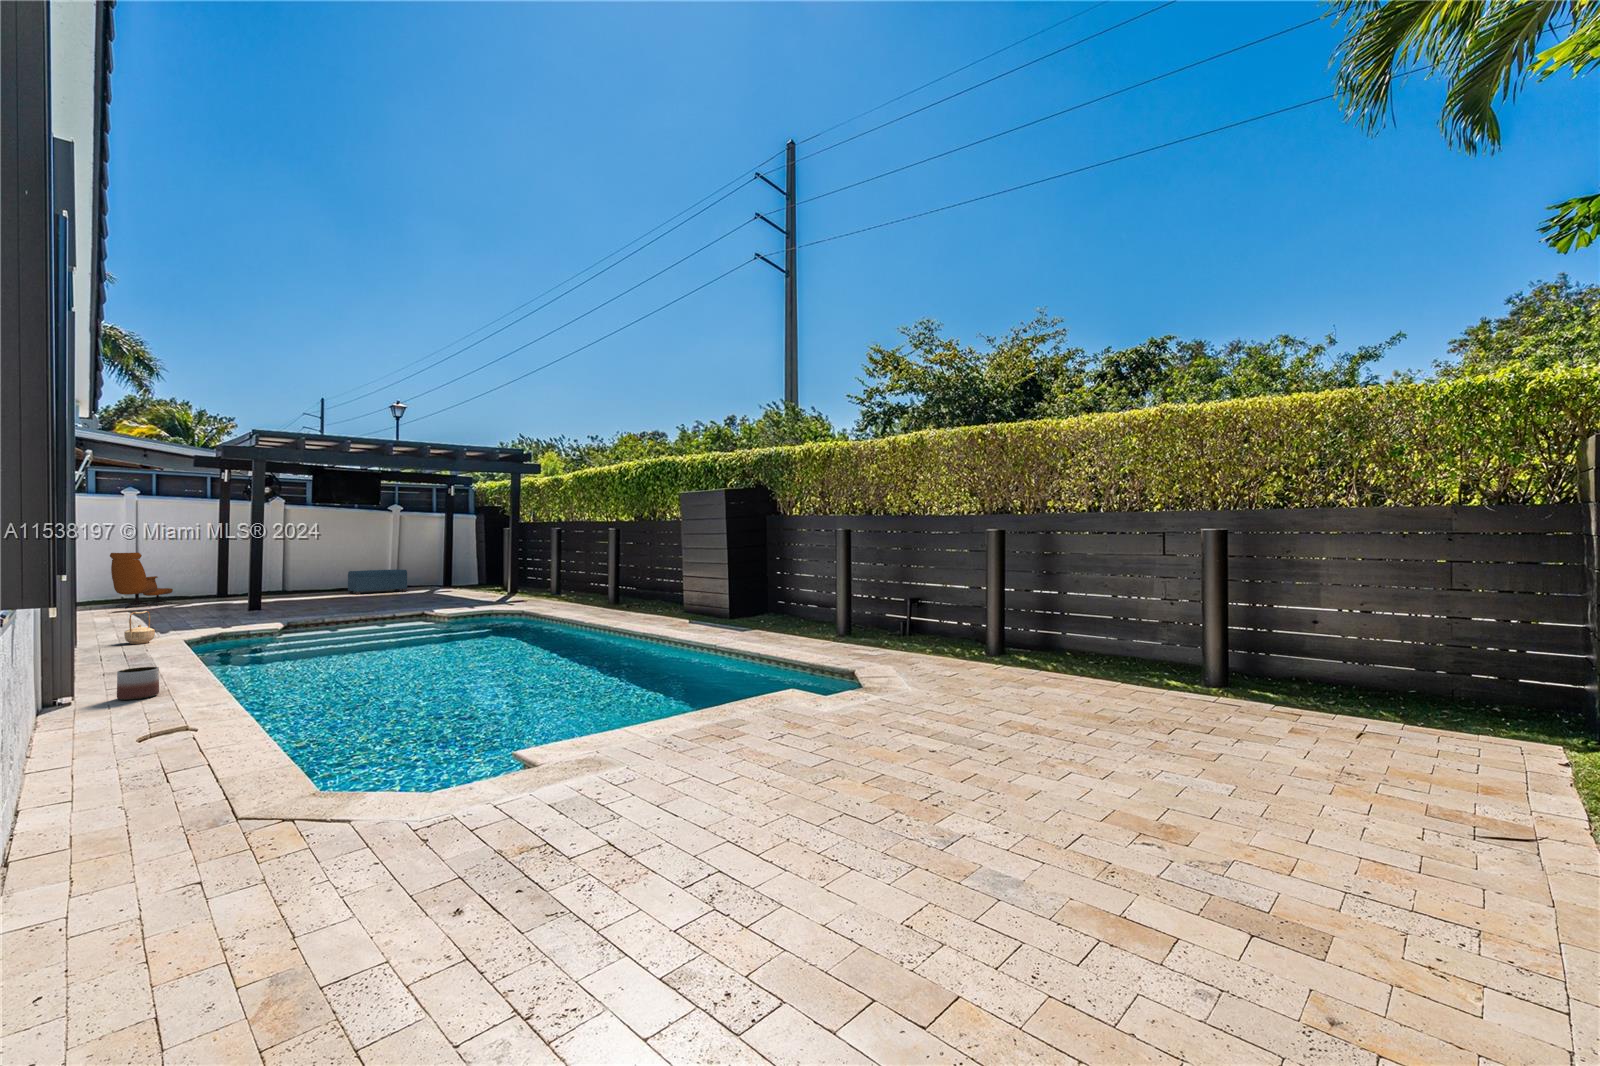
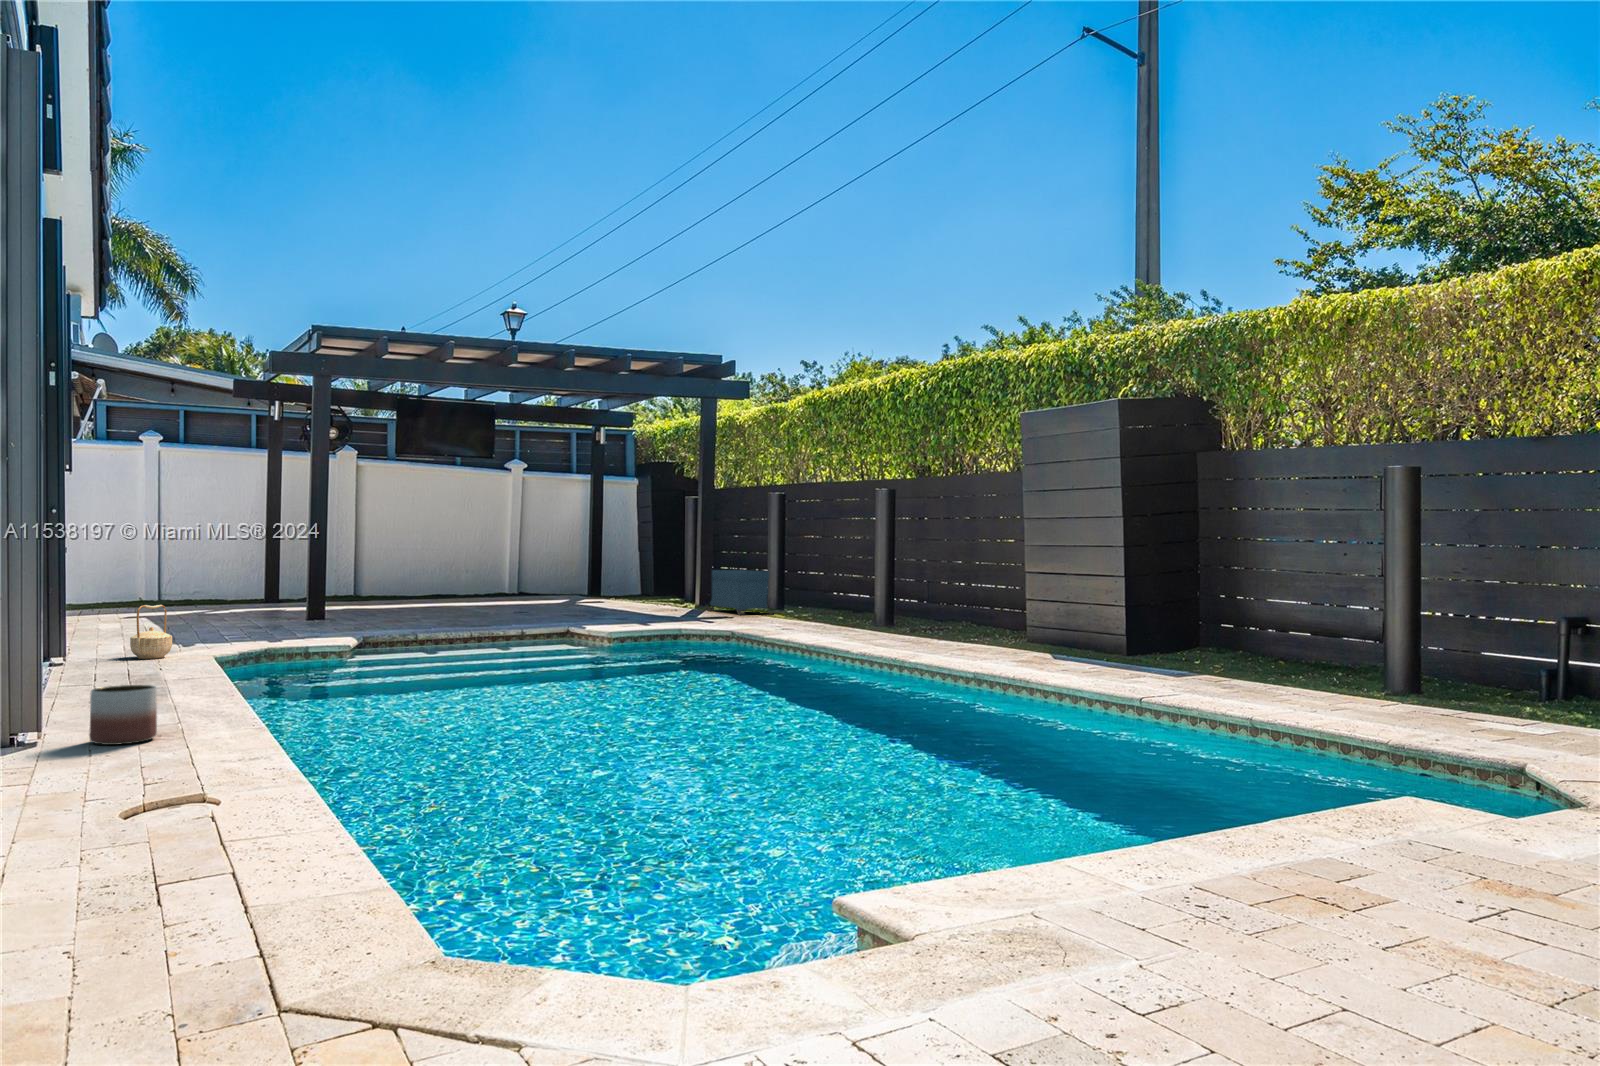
lounge chair: present [110,553,173,608] -> none [128,527,208,613]
bench: present [348,569,407,595] -> present [706,570,772,615]

